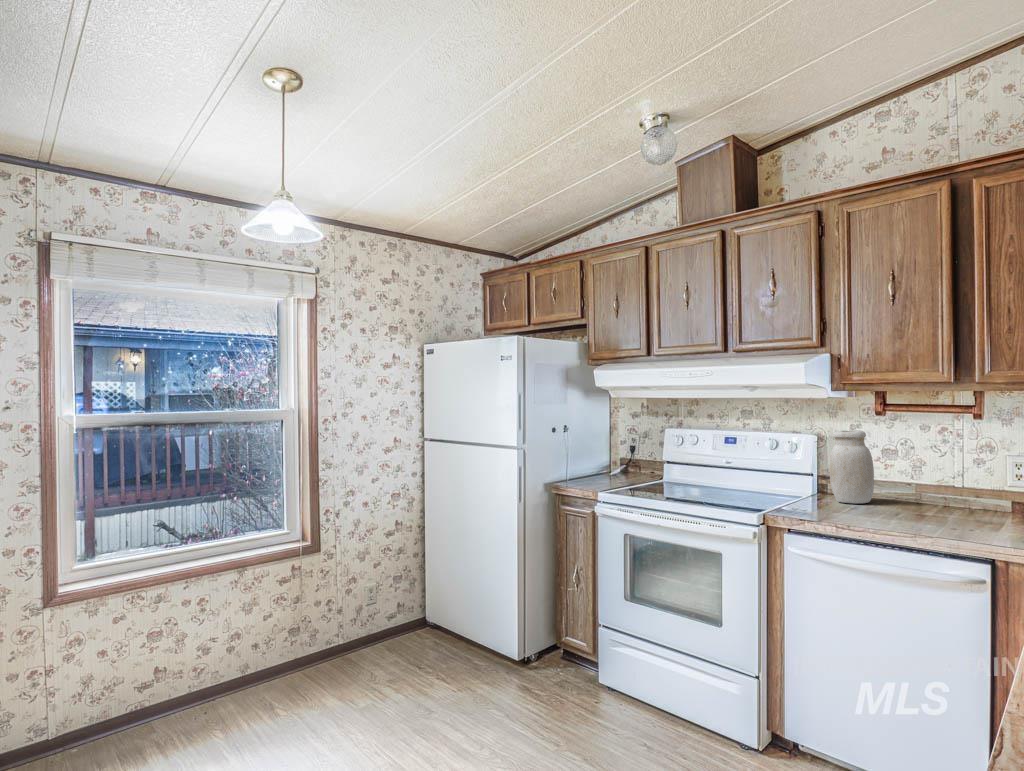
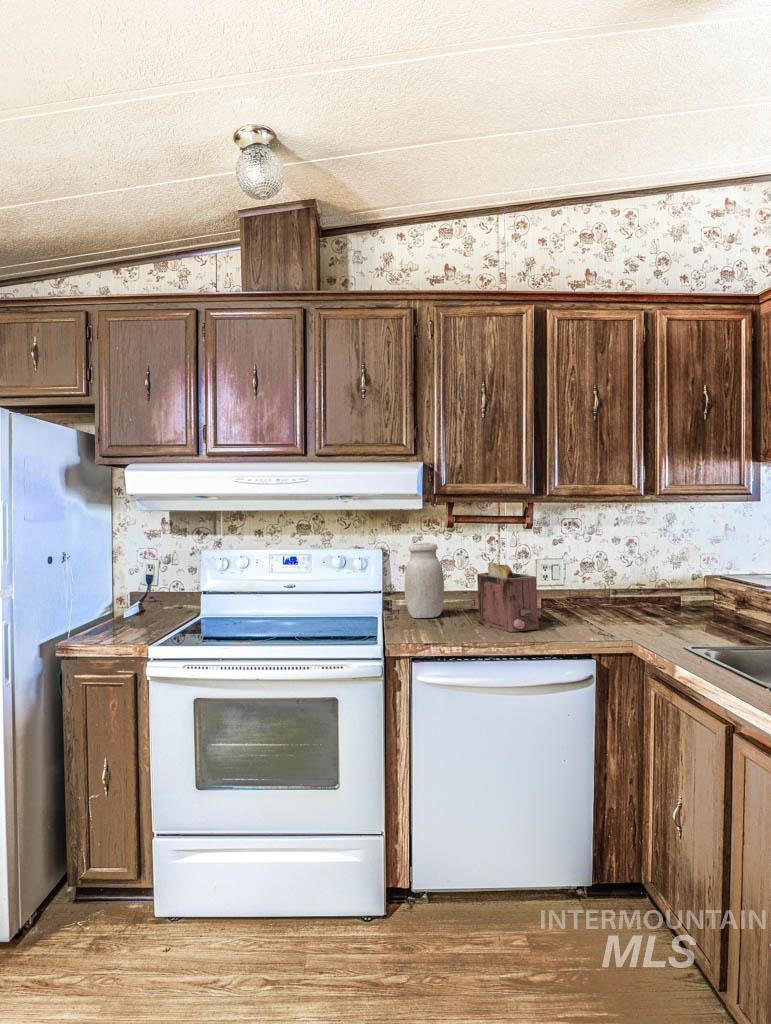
toaster: none [900,454,957,528] -> present [477,563,538,632]

